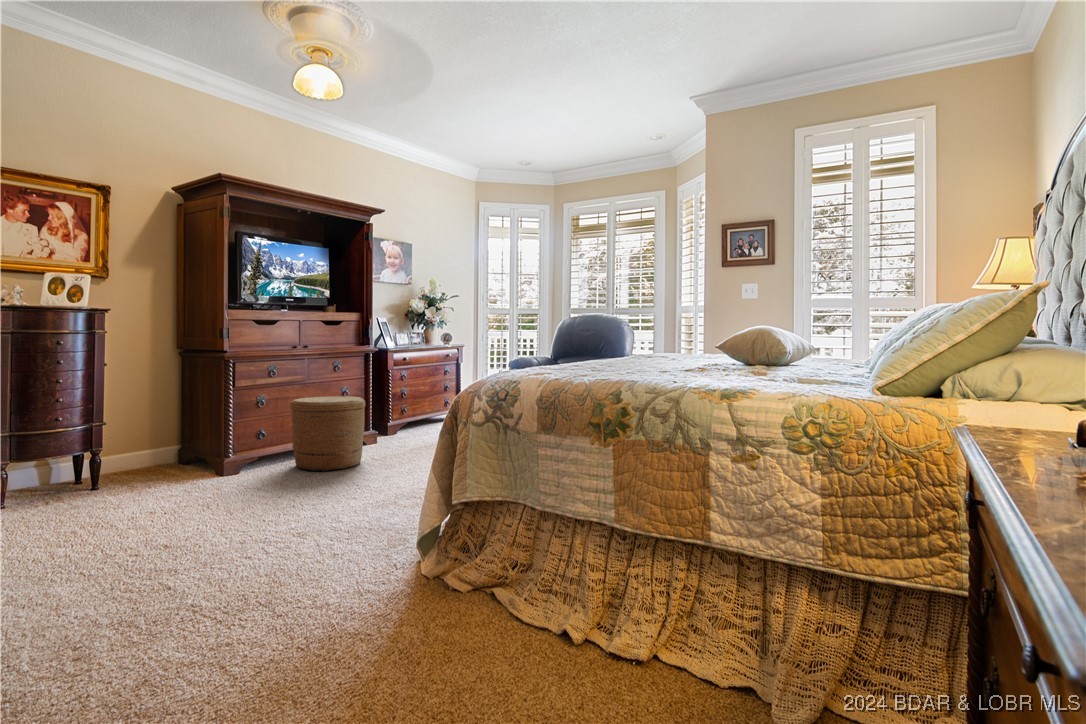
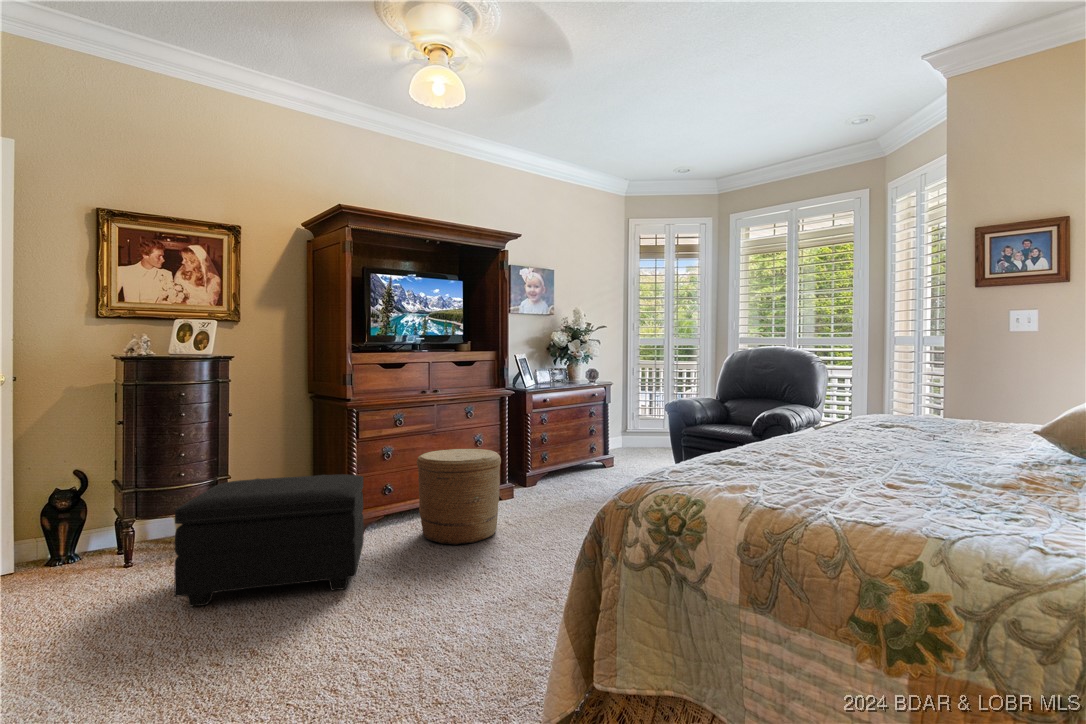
footstool: none [81,413,245,516] -> present [174,474,364,606]

